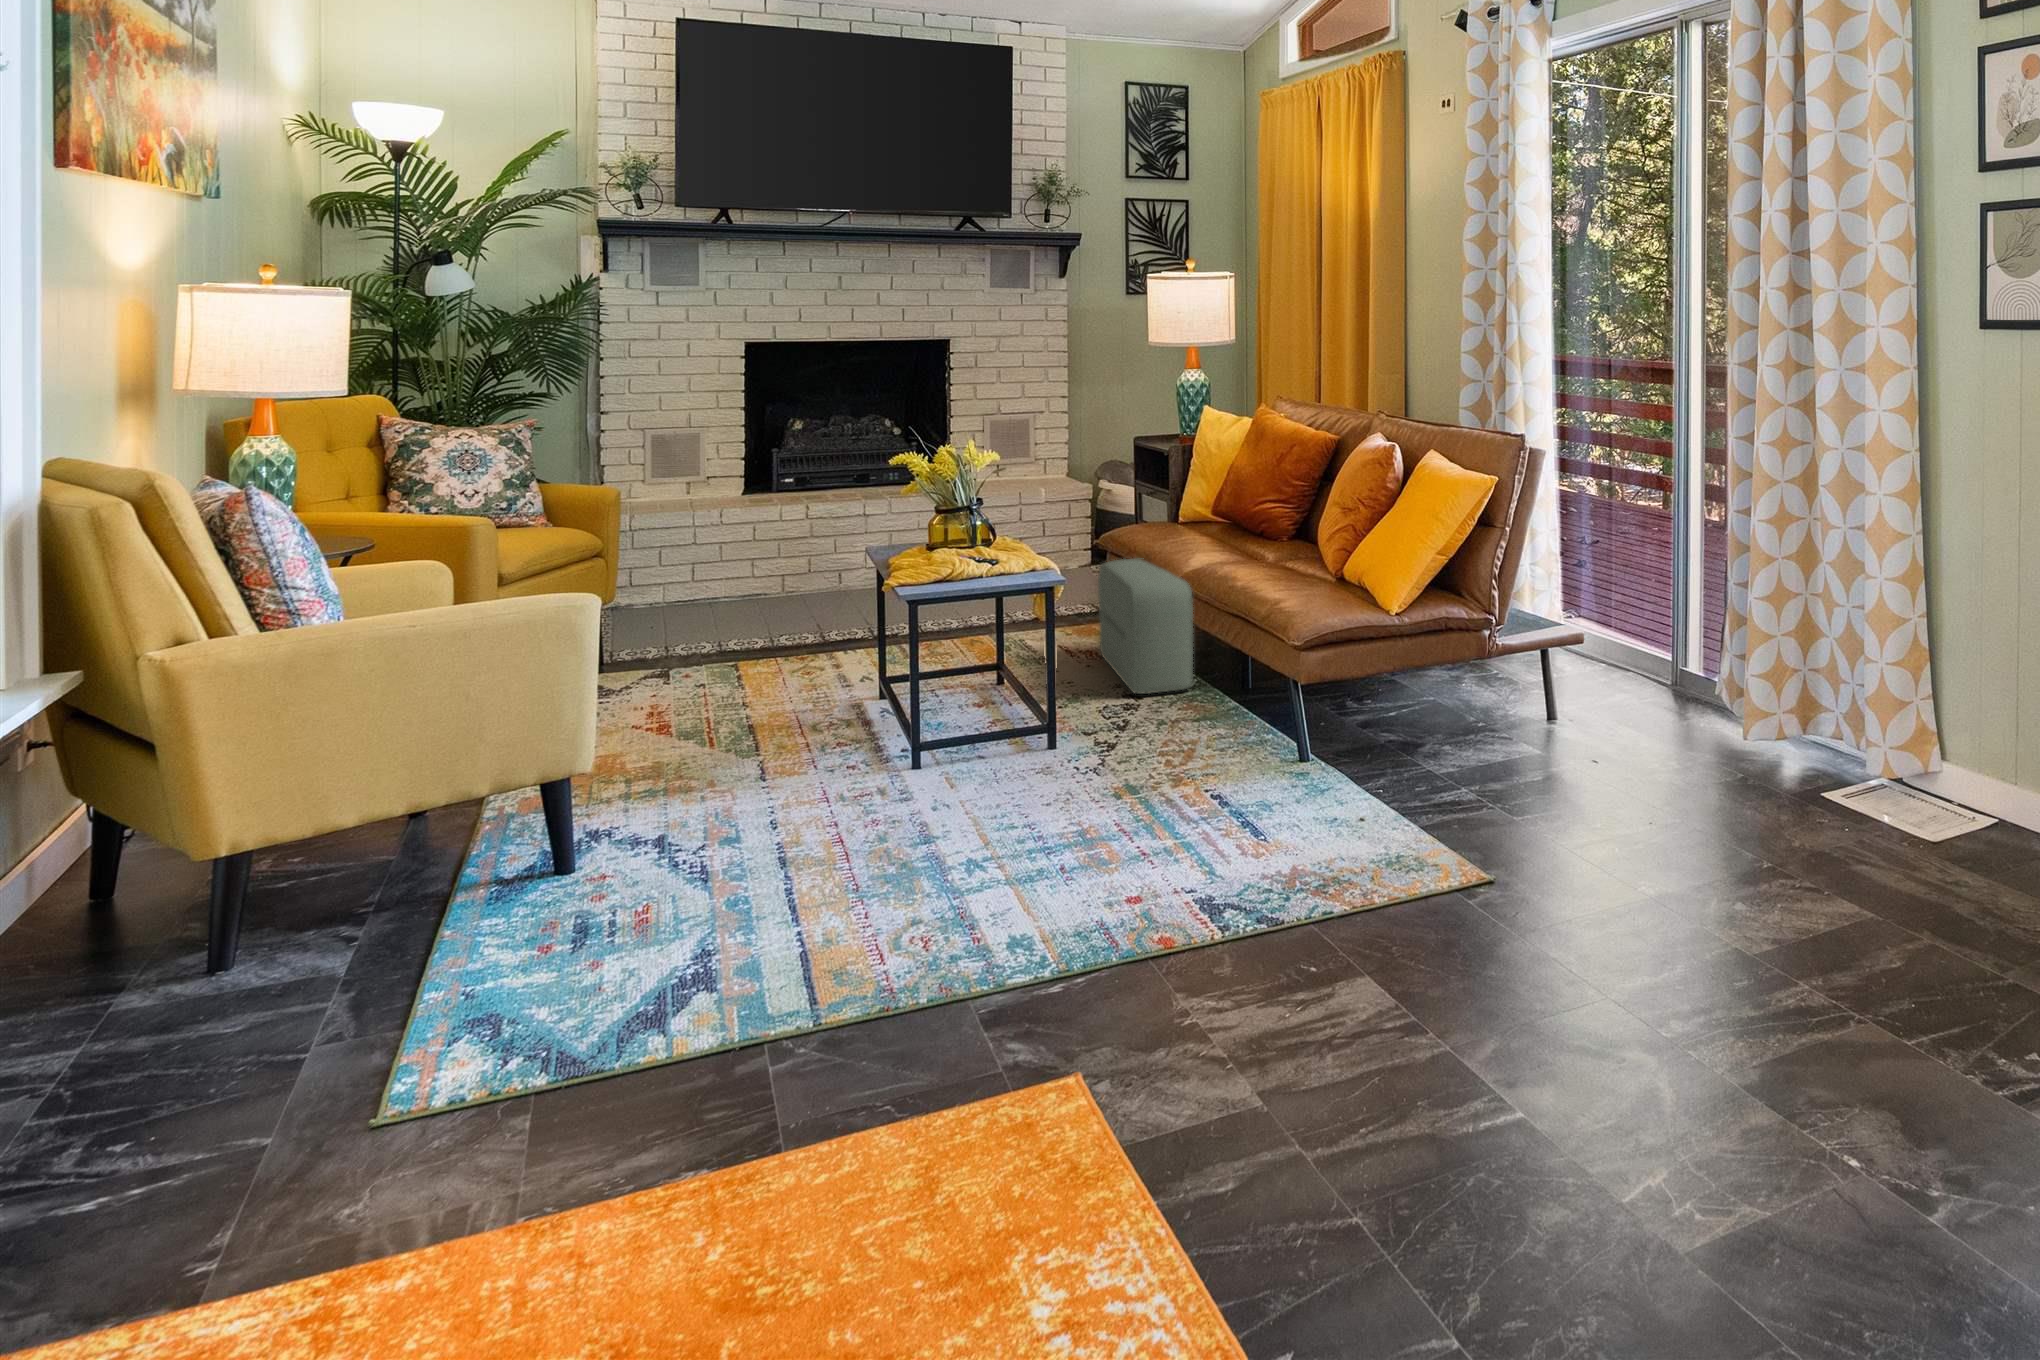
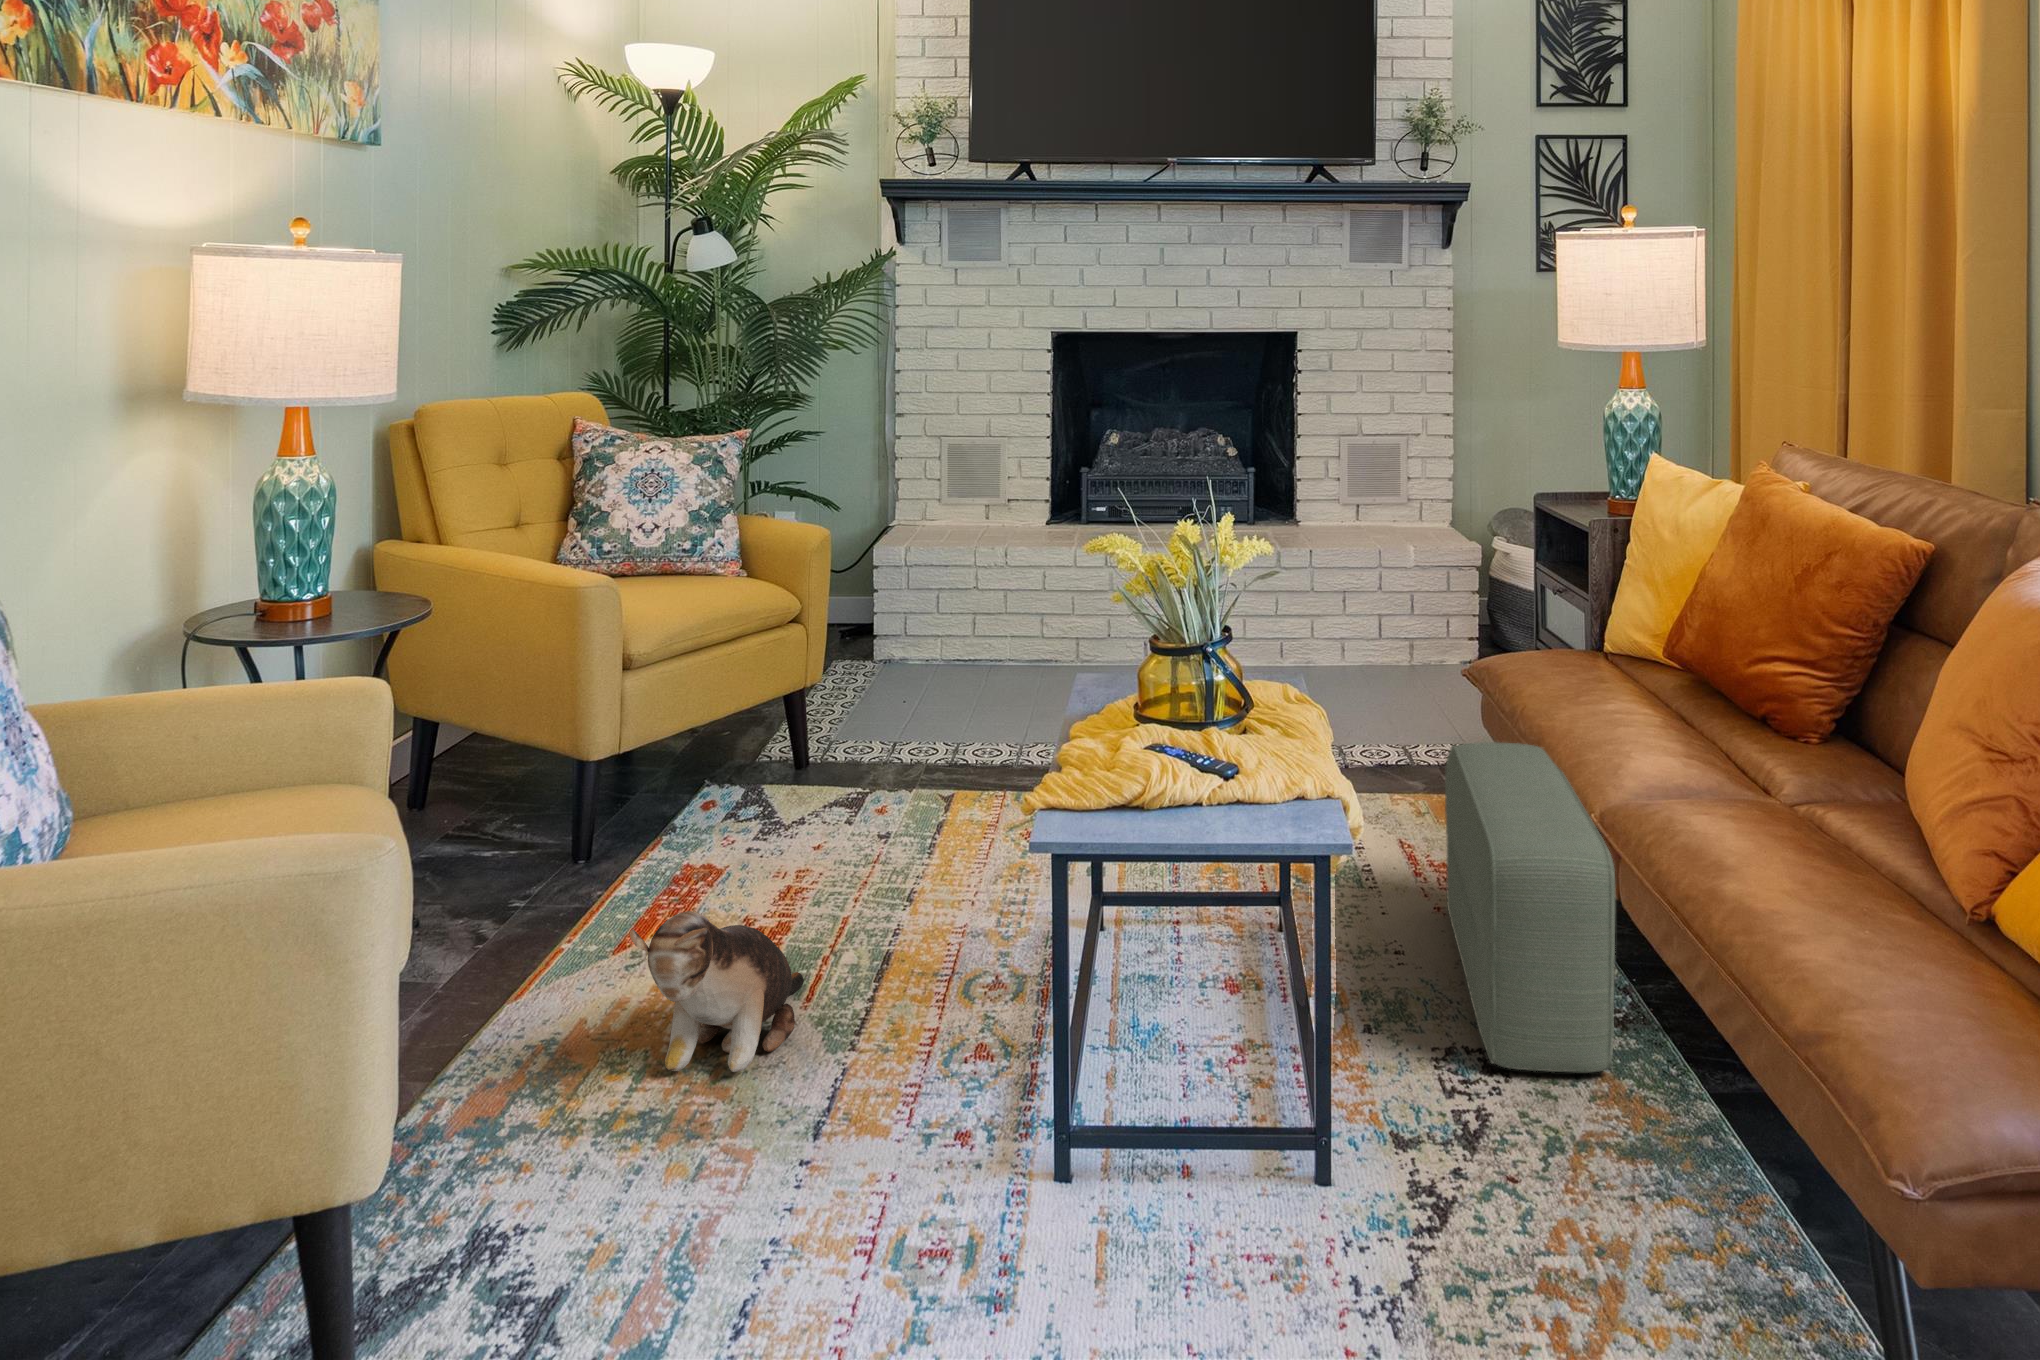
plush toy: none [656,664,738,758] -> present [630,910,804,1072]

